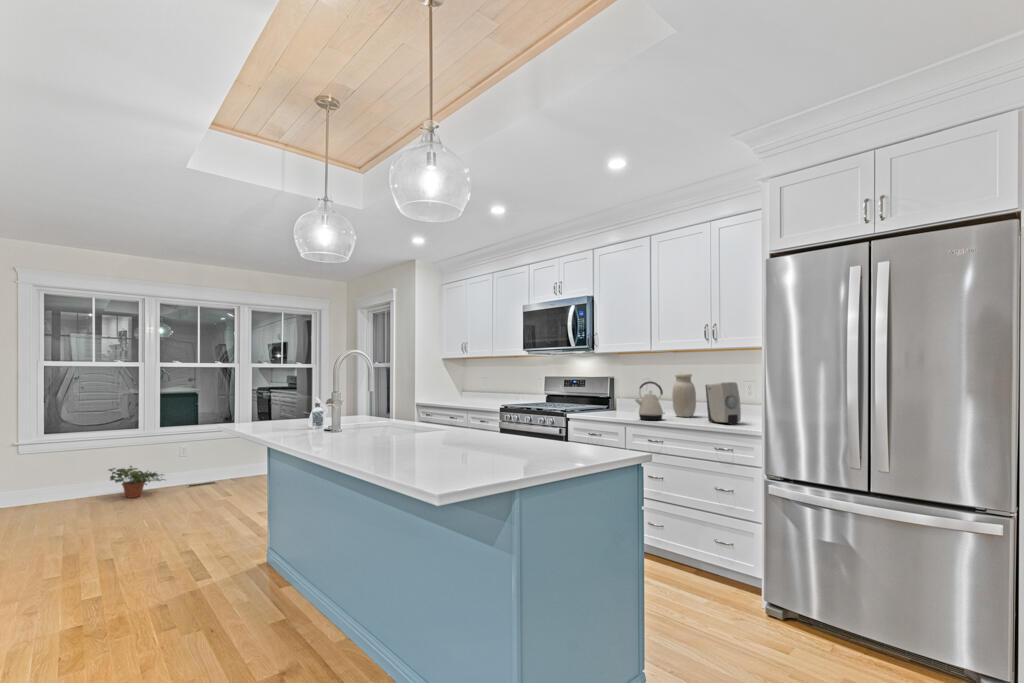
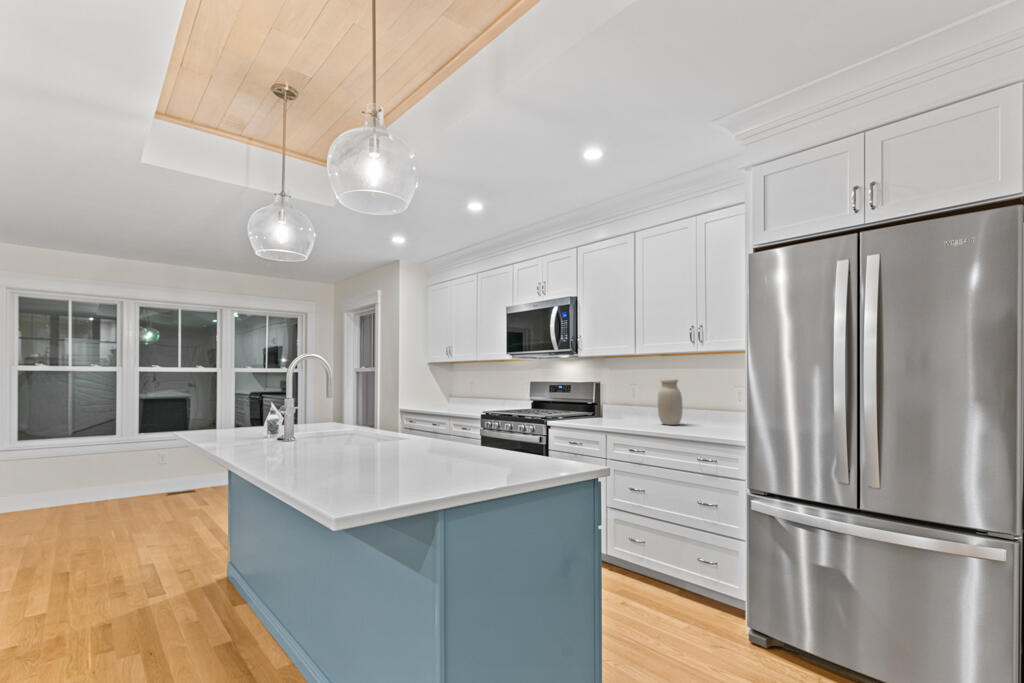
kettle: present [635,381,665,420] -> none [616,387,649,428]
soap dispenser: present [705,382,741,424] -> none [690,388,727,433]
potted plant: present [109,466,164,498] -> none [81,473,143,506]

